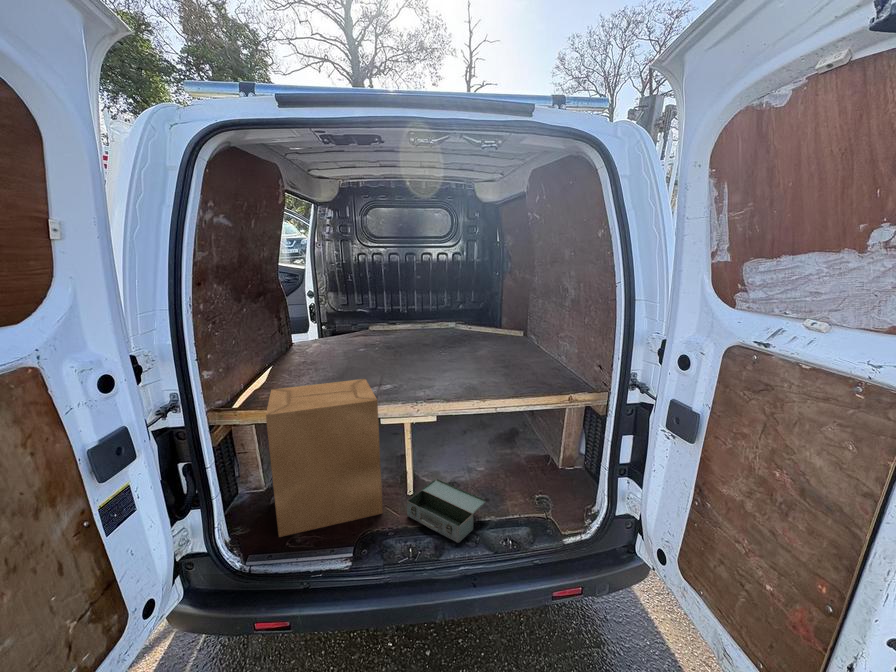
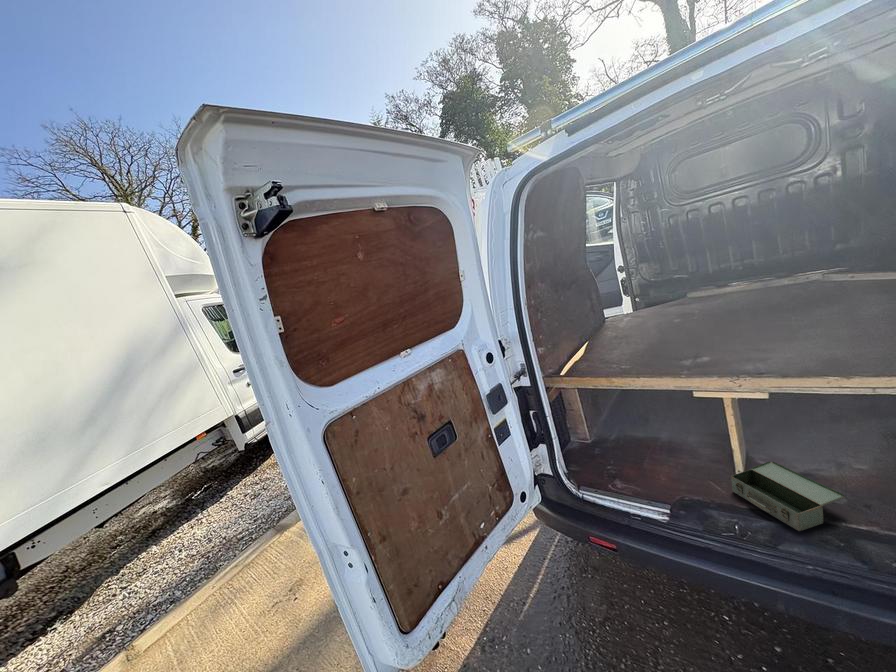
cardboard box: present [266,379,383,537] -> none [586,352,704,484]

